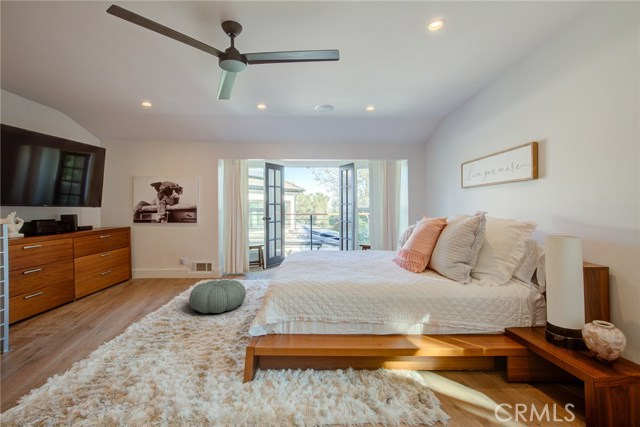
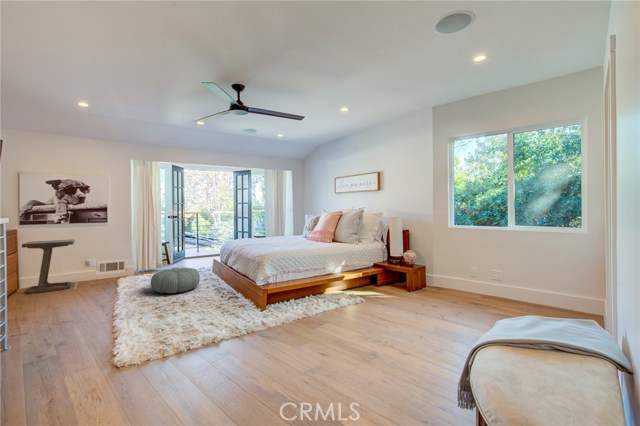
side table: none [119,238,173,287] -> present [22,239,77,294]

